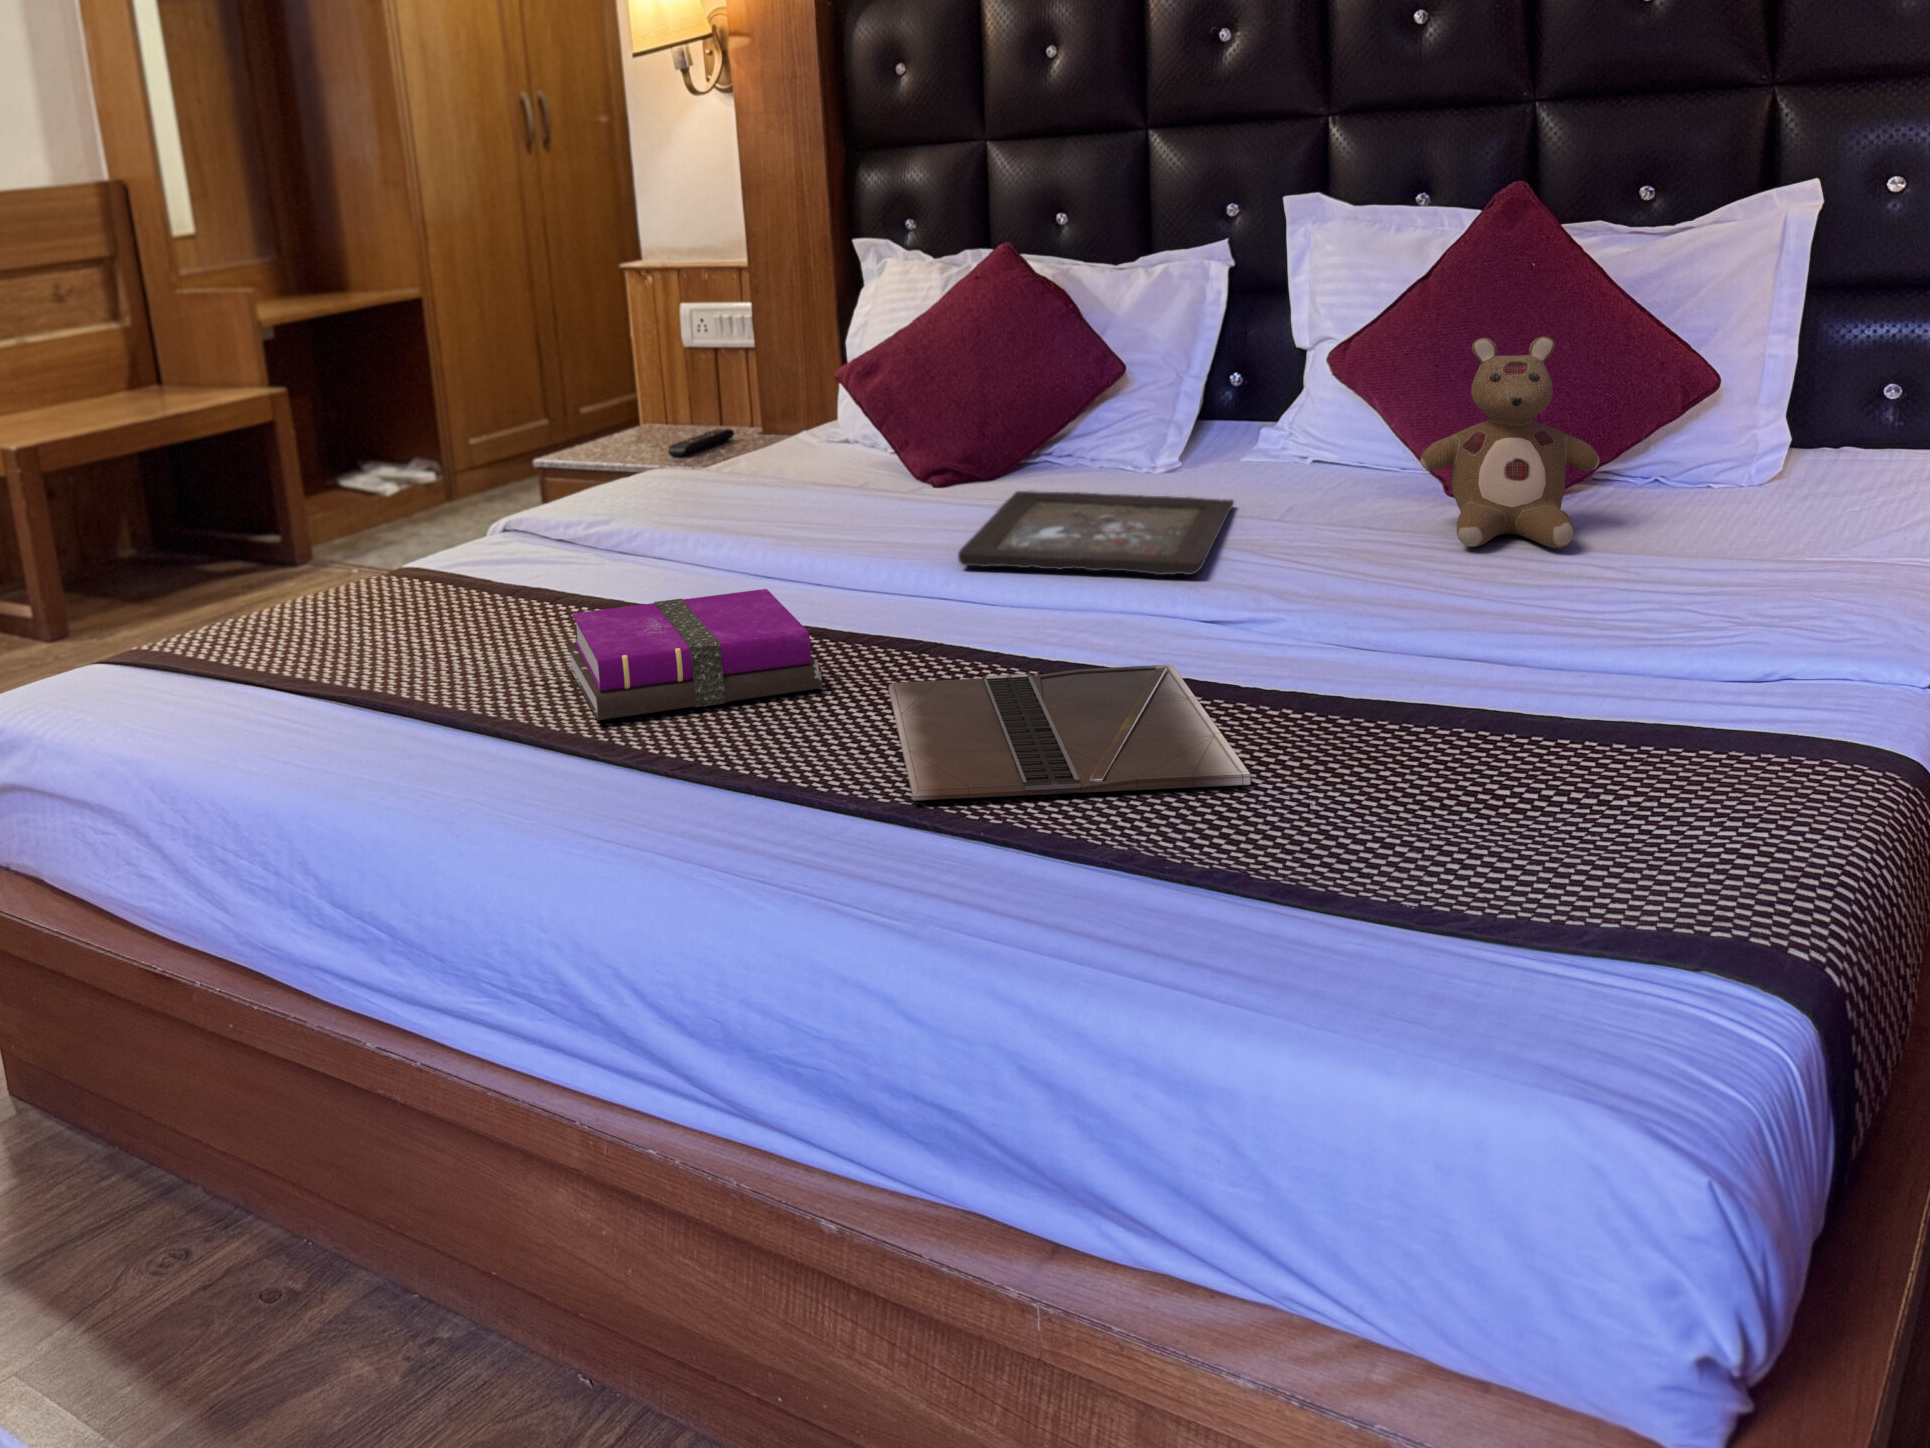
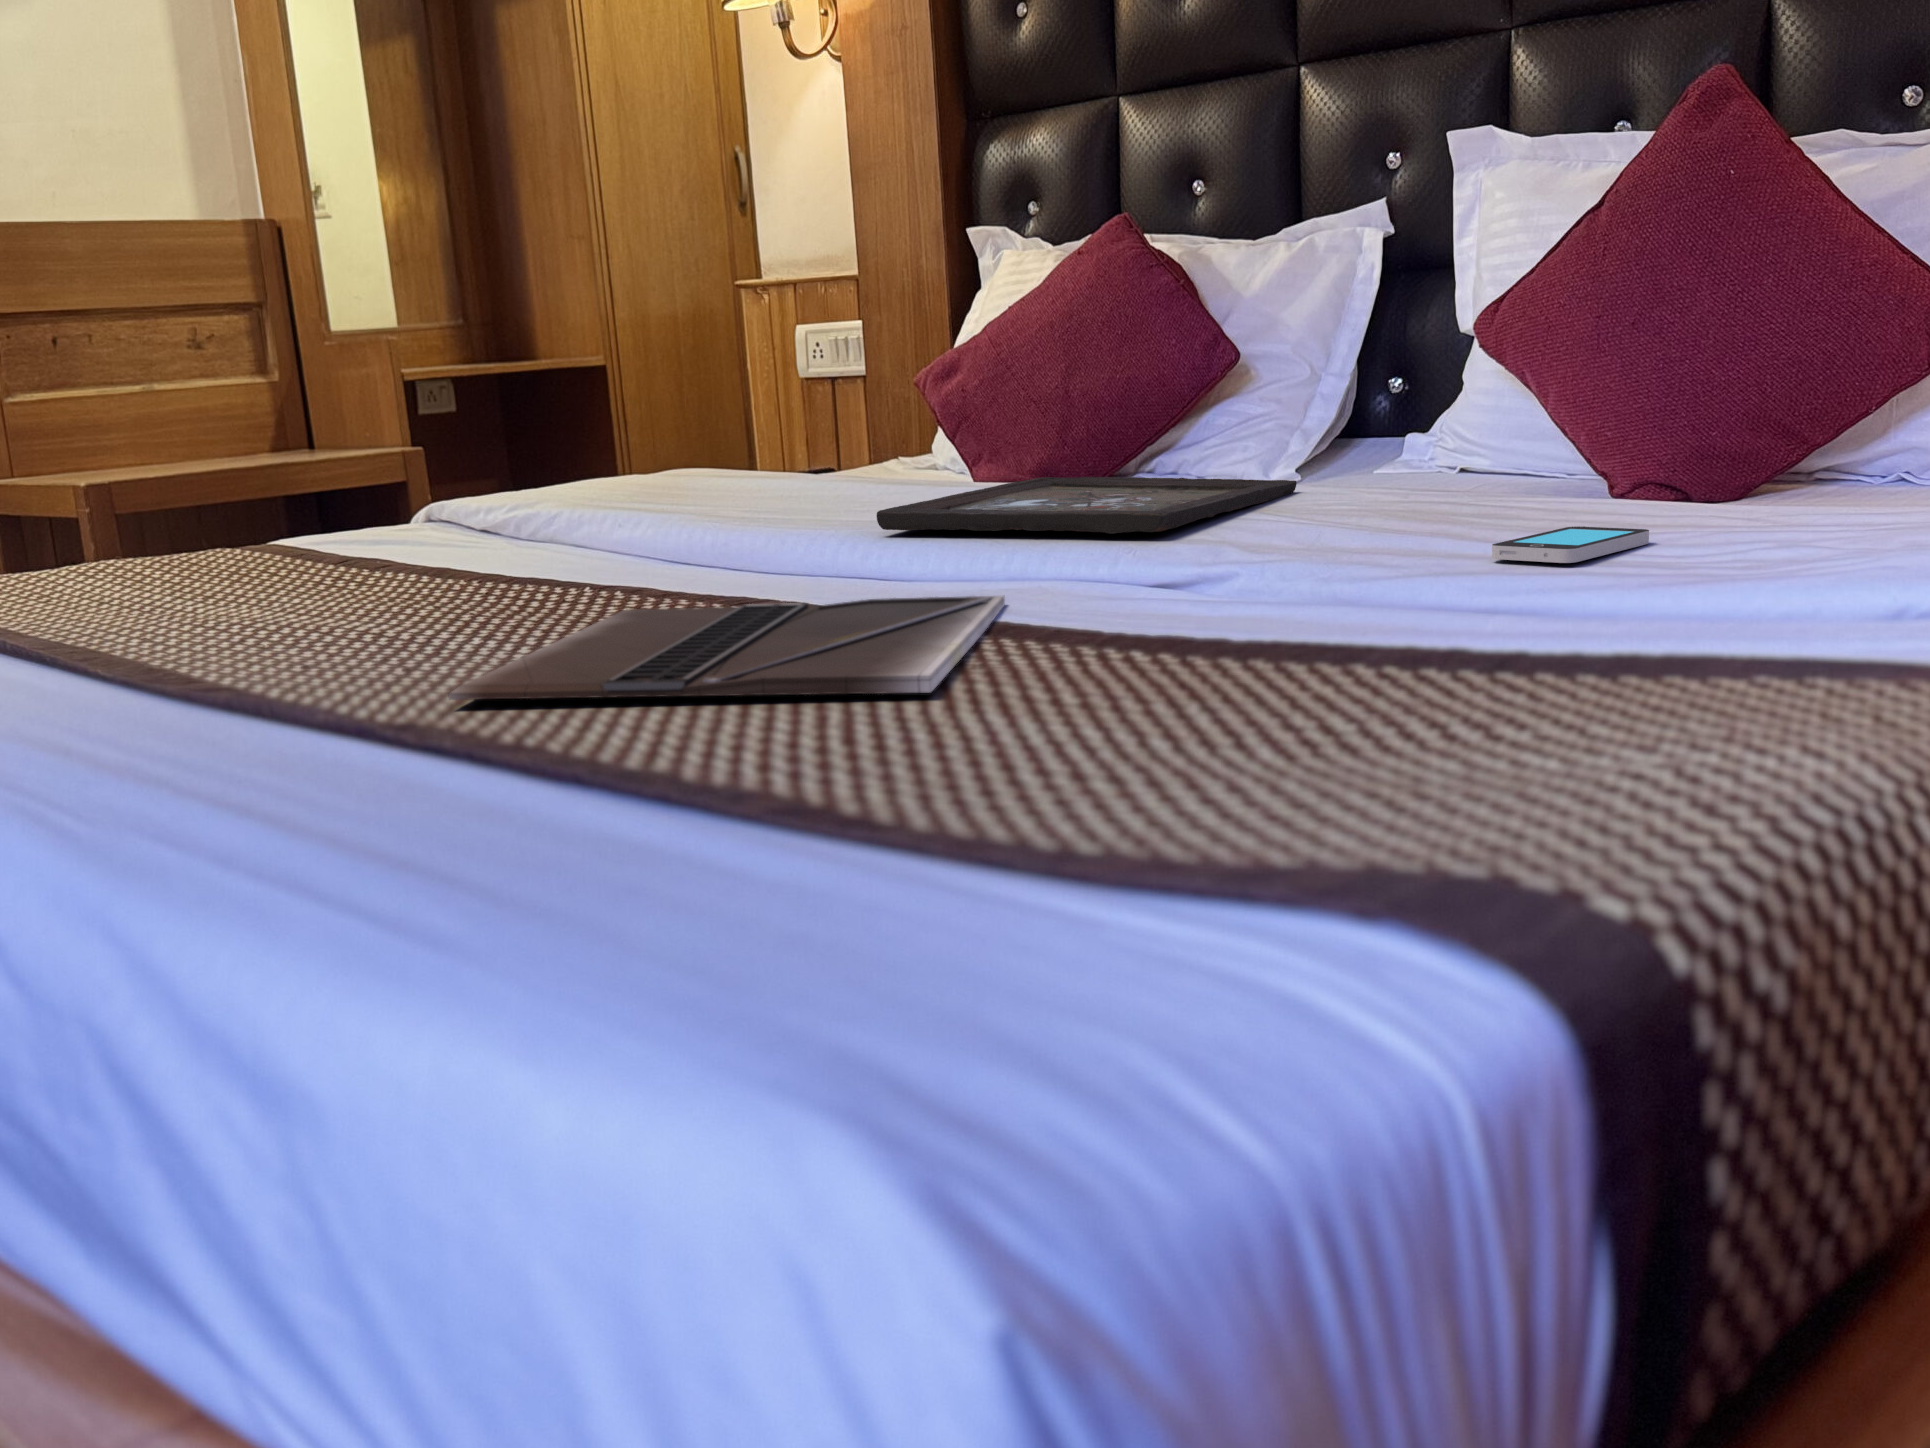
stuffed bear: present [1420,337,1600,548] -> none [1515,218,1761,510]
smartphone: none [1476,576,1568,621] -> present [1492,527,1649,563]
notebook: present [566,589,822,720] -> none [212,512,562,636]

